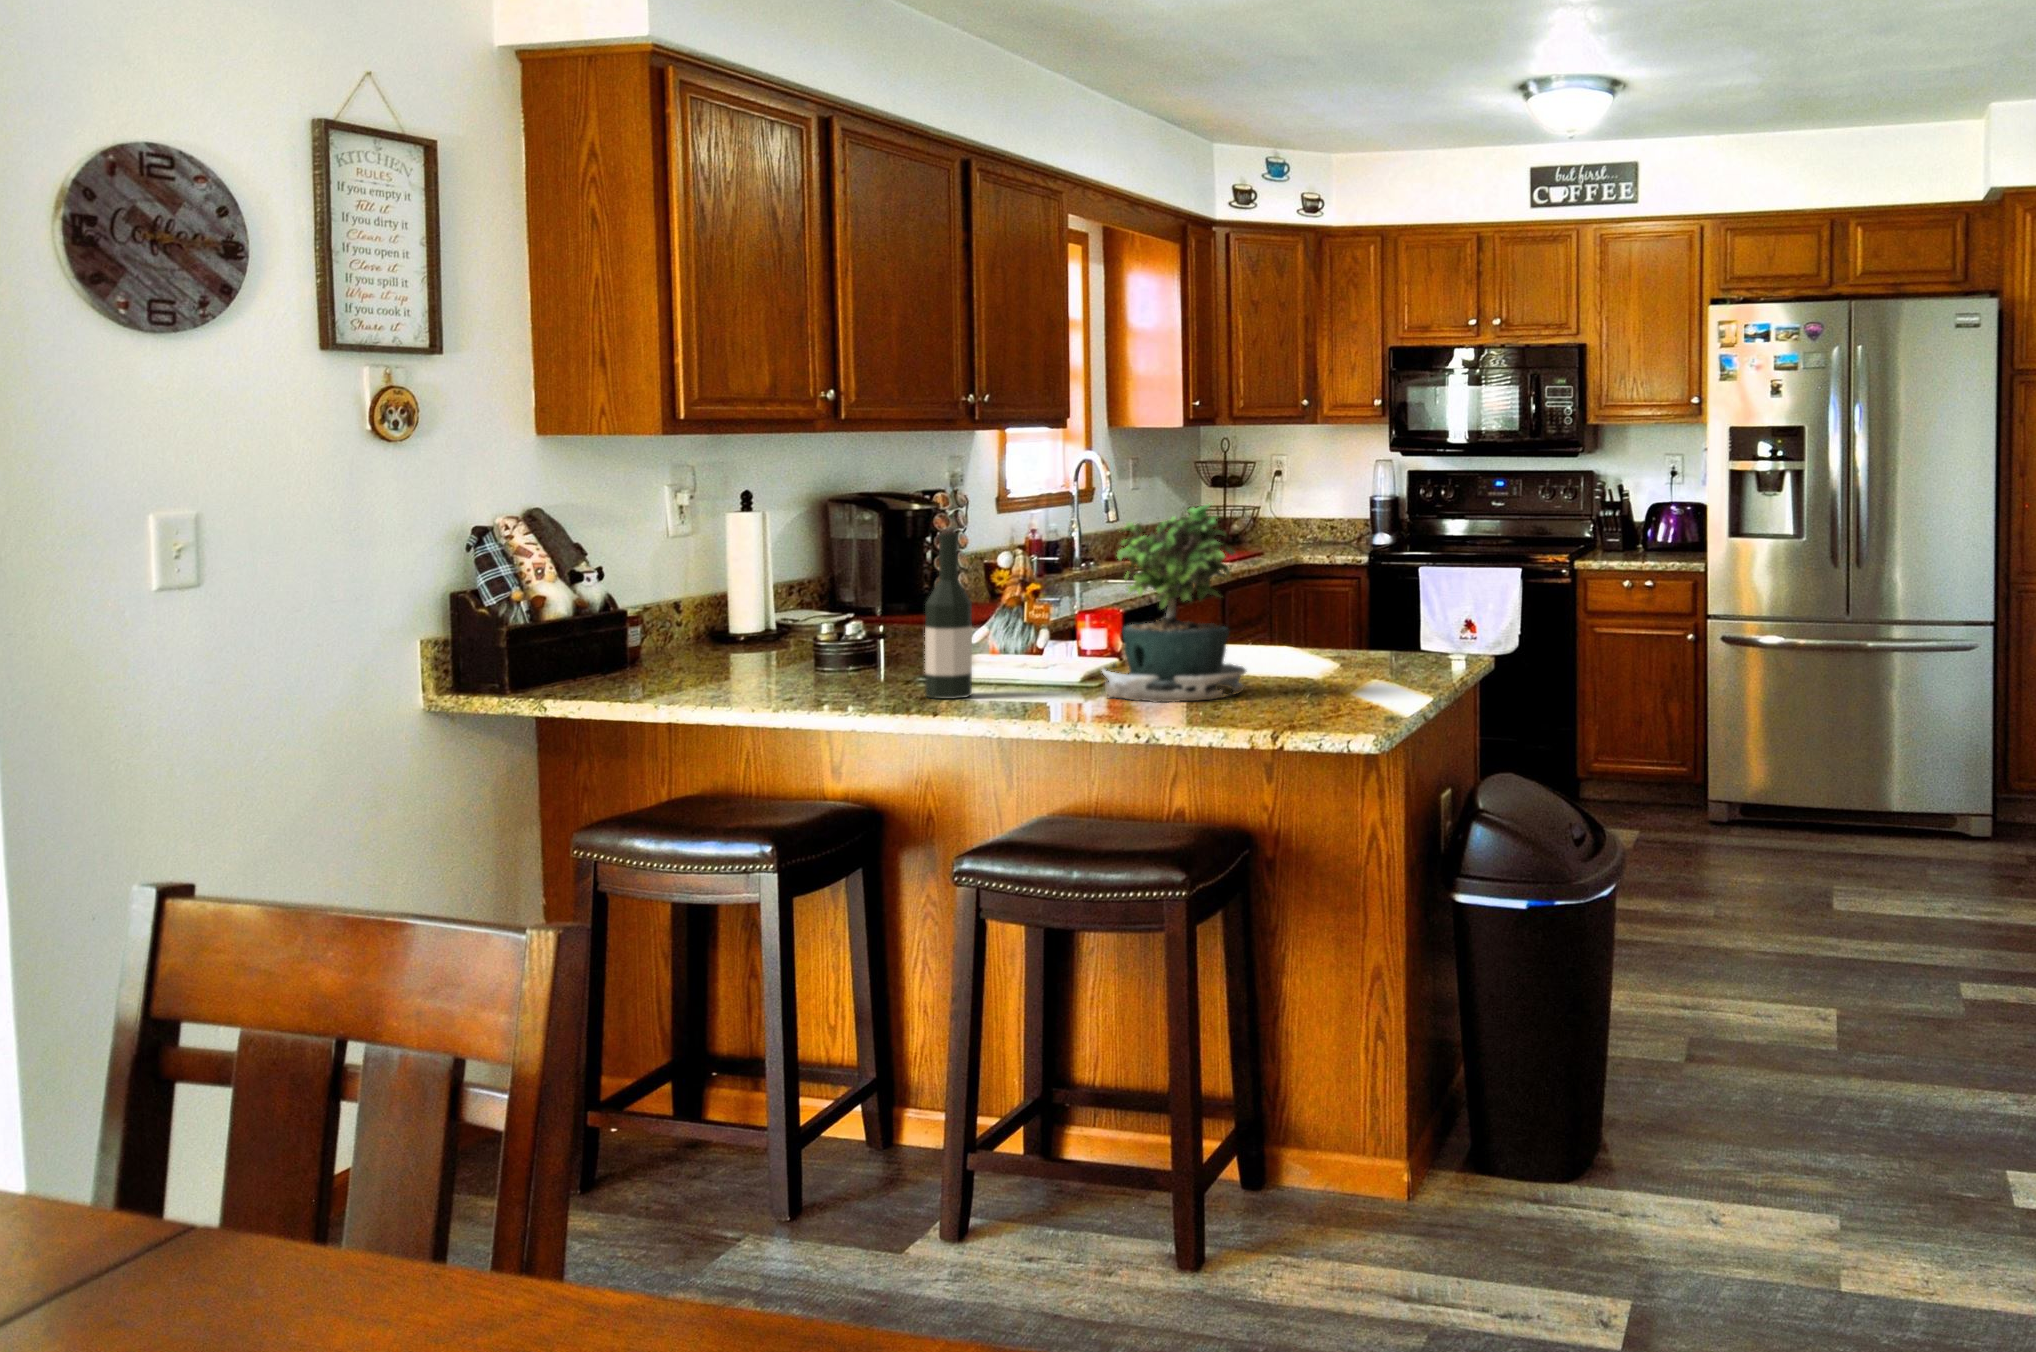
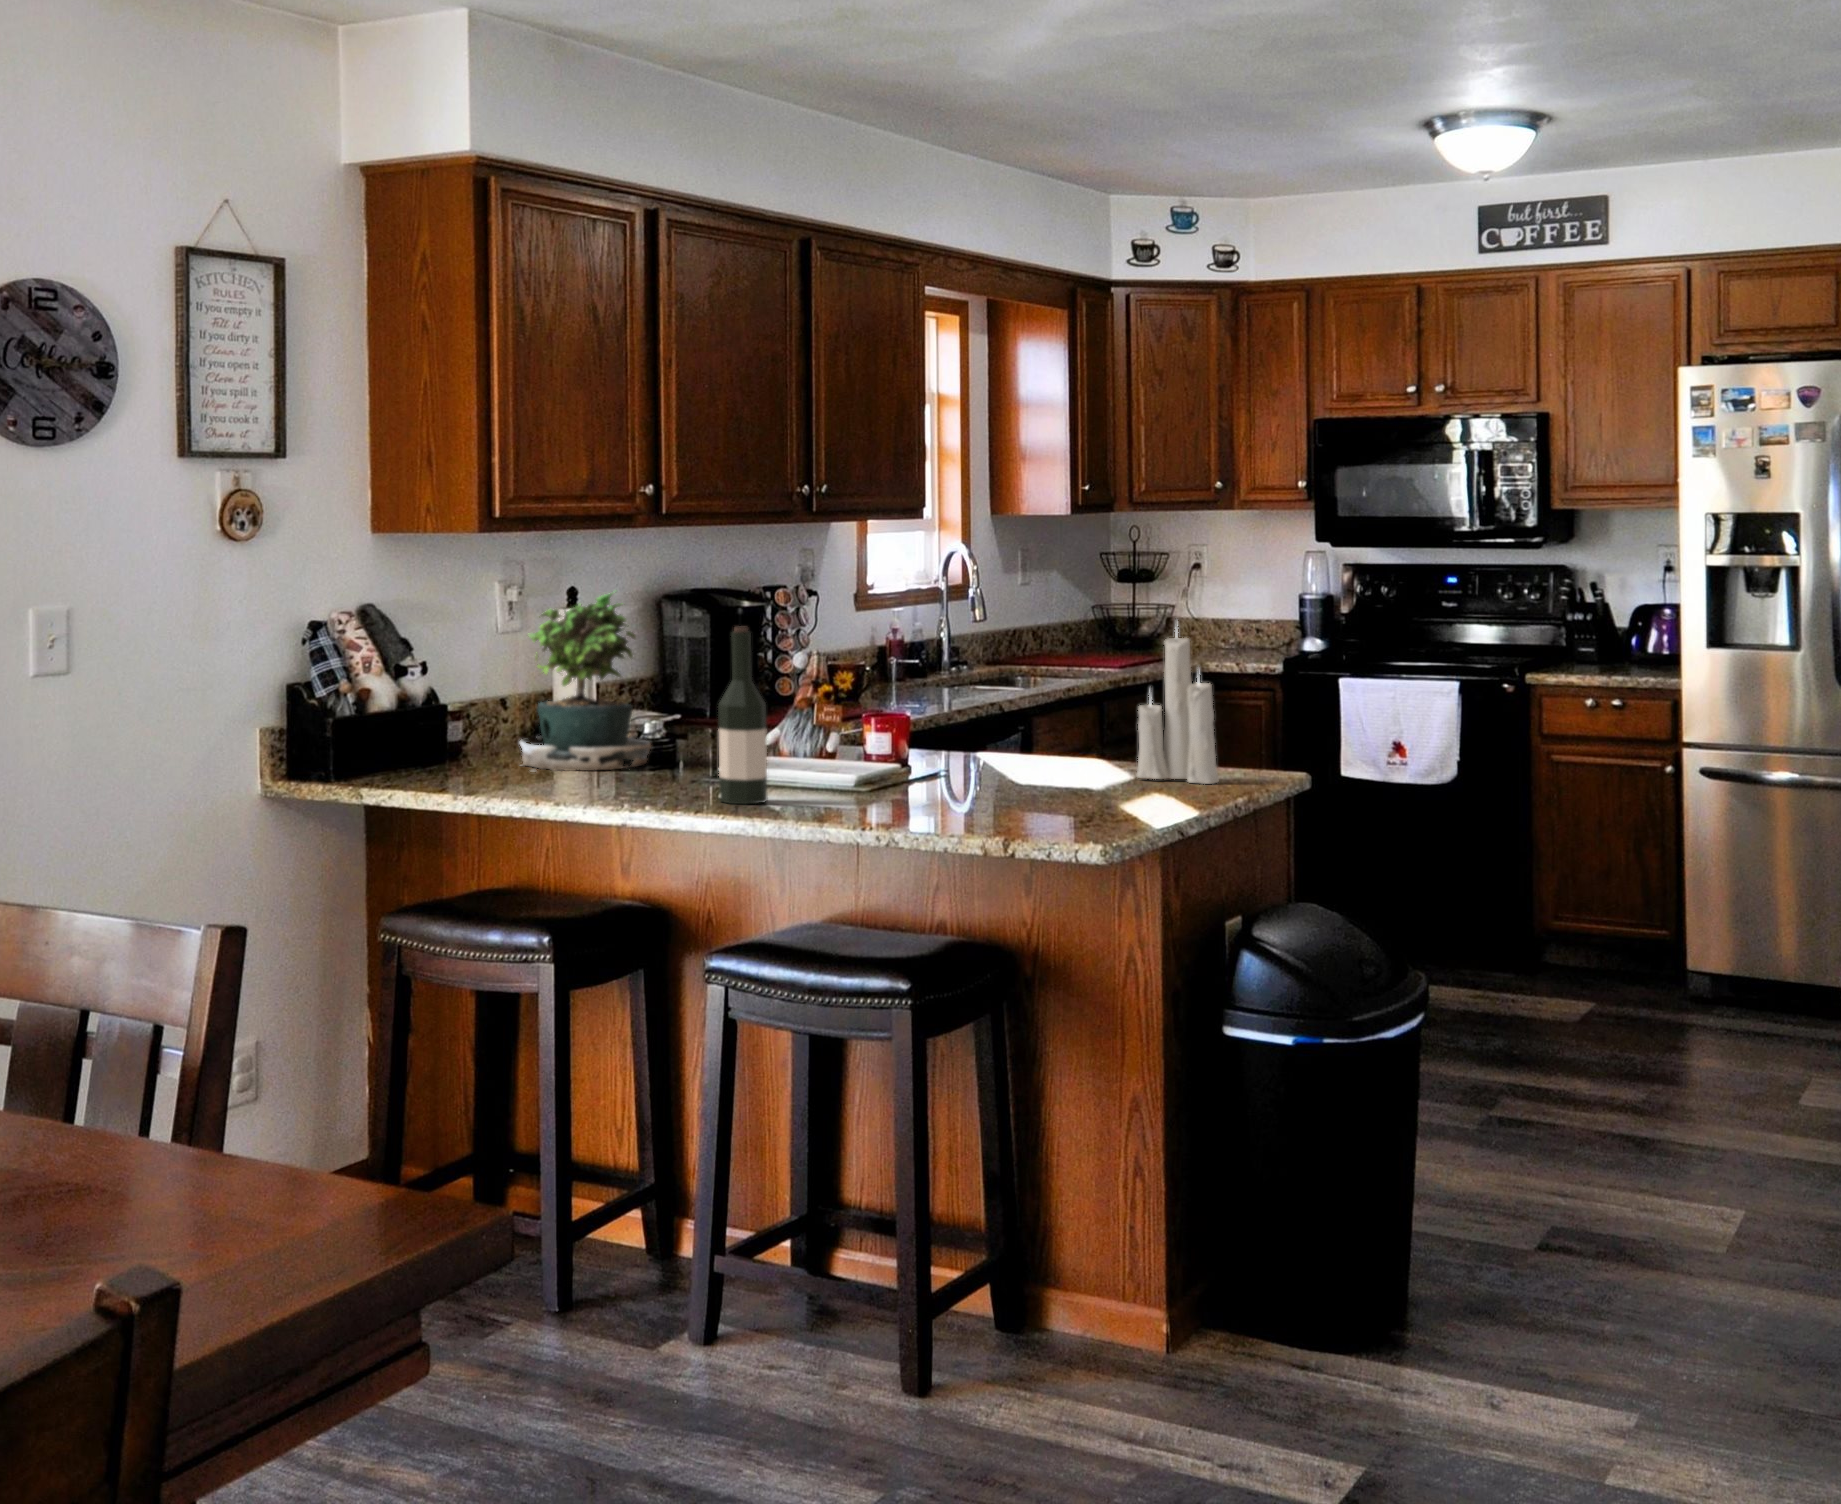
potted plant: present [1102,504,1246,703] -> present [520,593,652,771]
candle: none [1292,510,1363,663] -> present [1137,625,1219,784]

